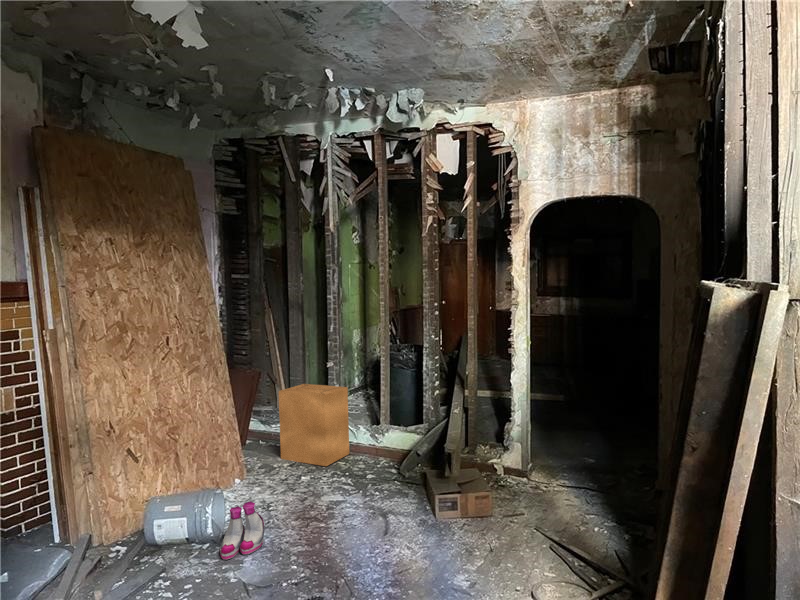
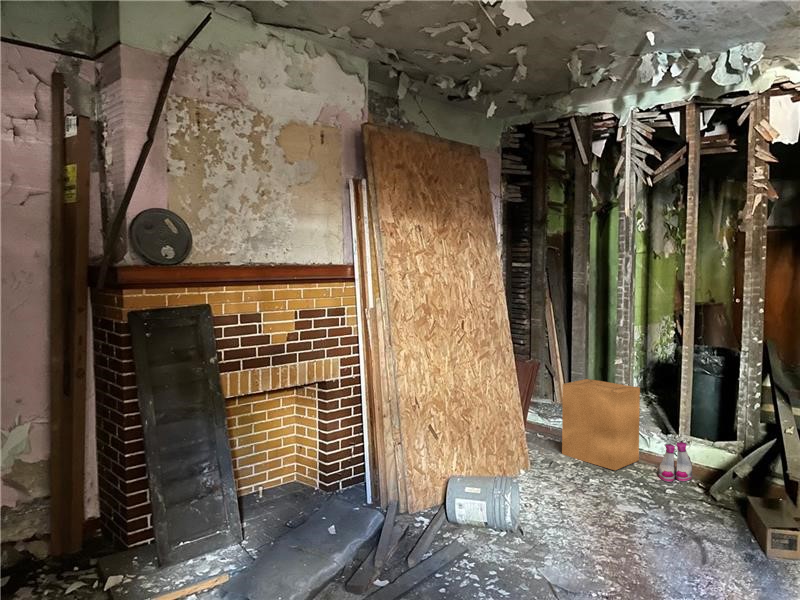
boots: present [220,501,264,560] -> present [658,442,693,482]

